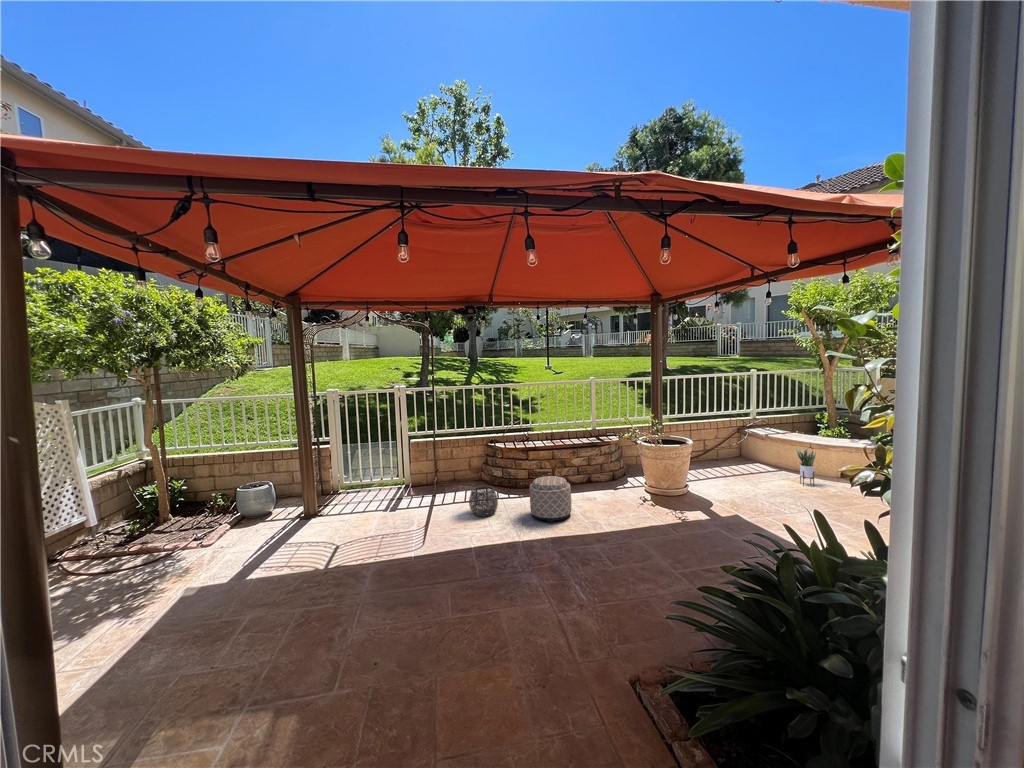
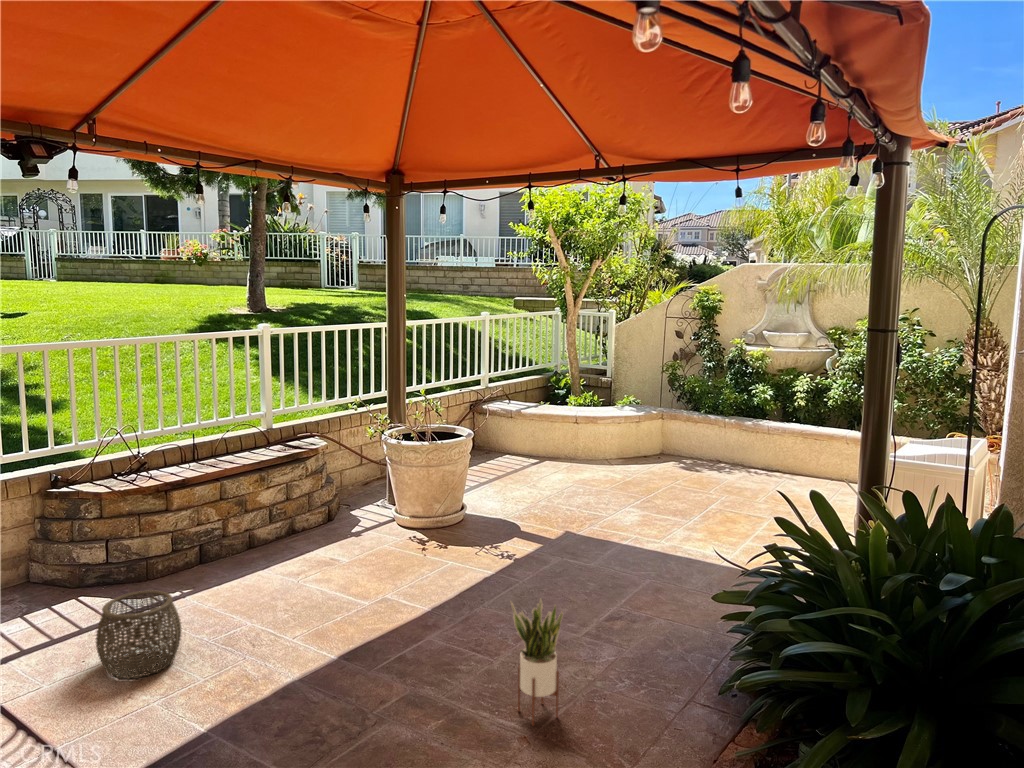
potted plant: present [796,448,816,486] -> present [510,599,563,725]
ottoman: present [530,476,572,523] -> none [266,531,362,637]

